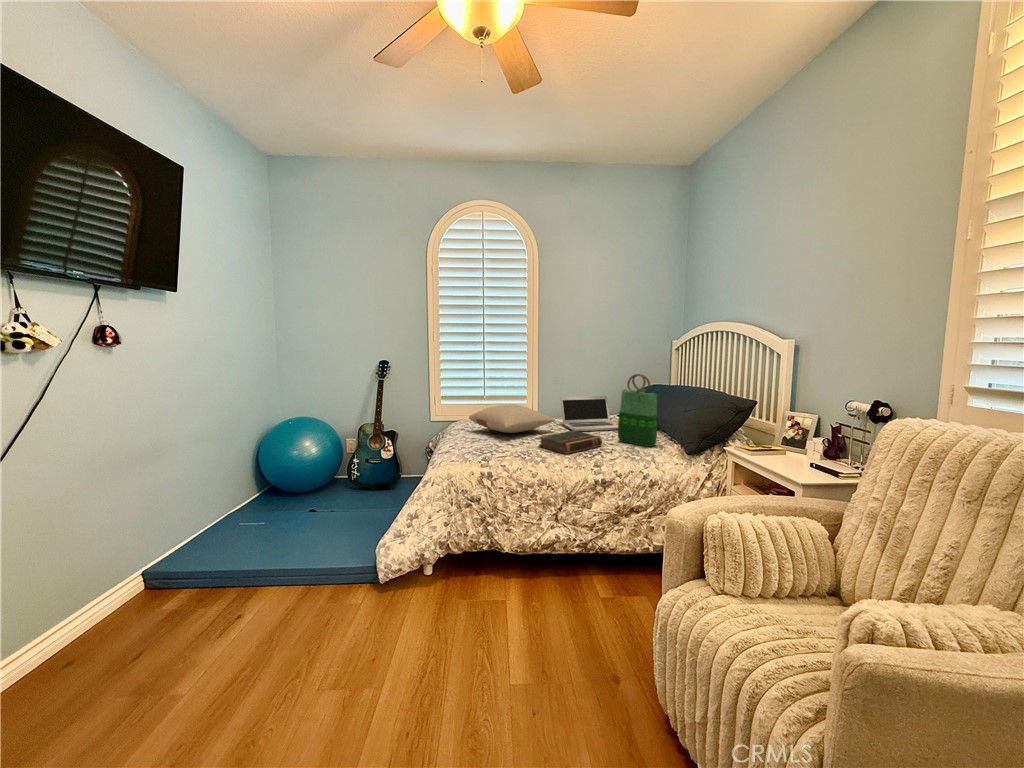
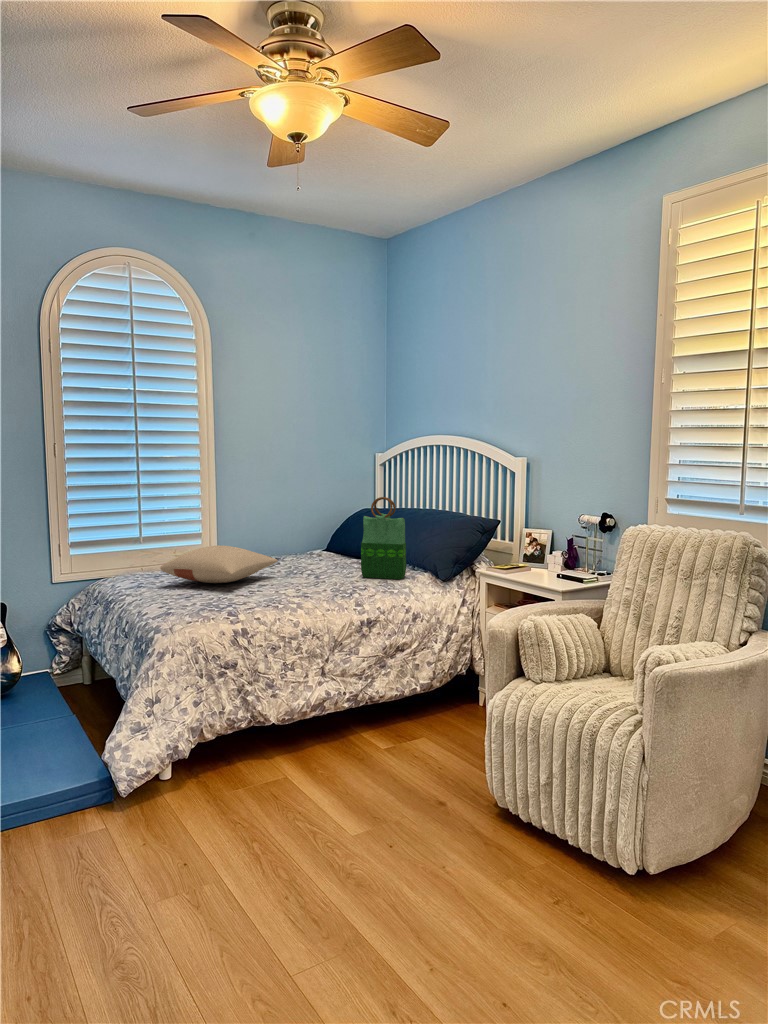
laptop: present [560,396,618,431] -> none [270,527,352,573]
book: present [539,431,602,454] -> none [281,571,352,596]

